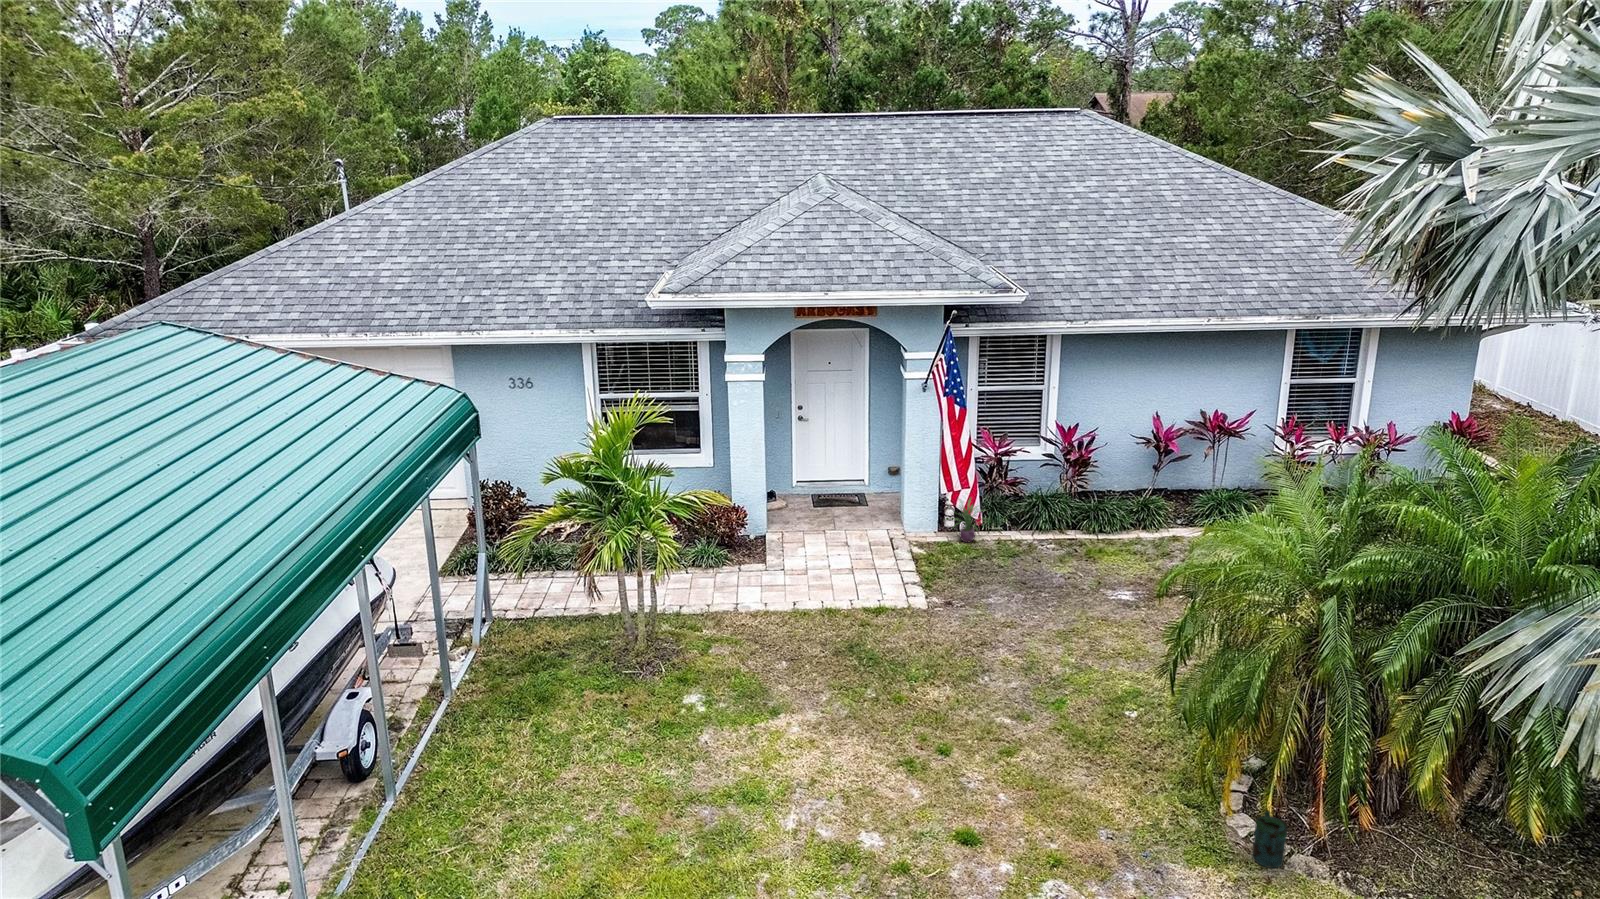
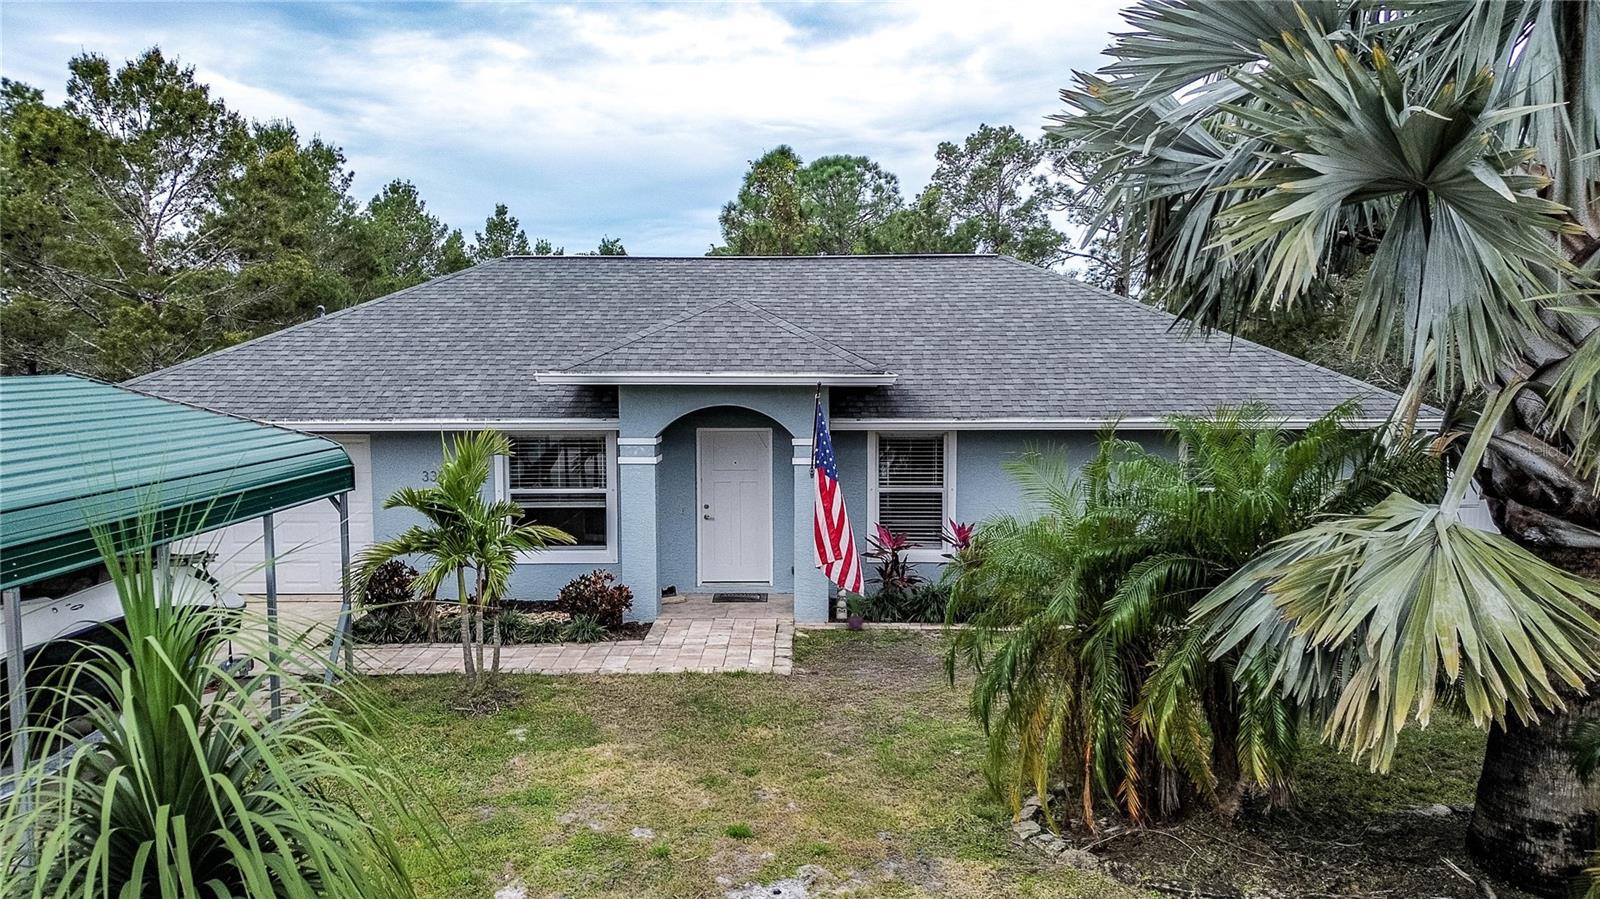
watering can: present [1252,811,1288,868] -> none [1035,796,1068,868]

